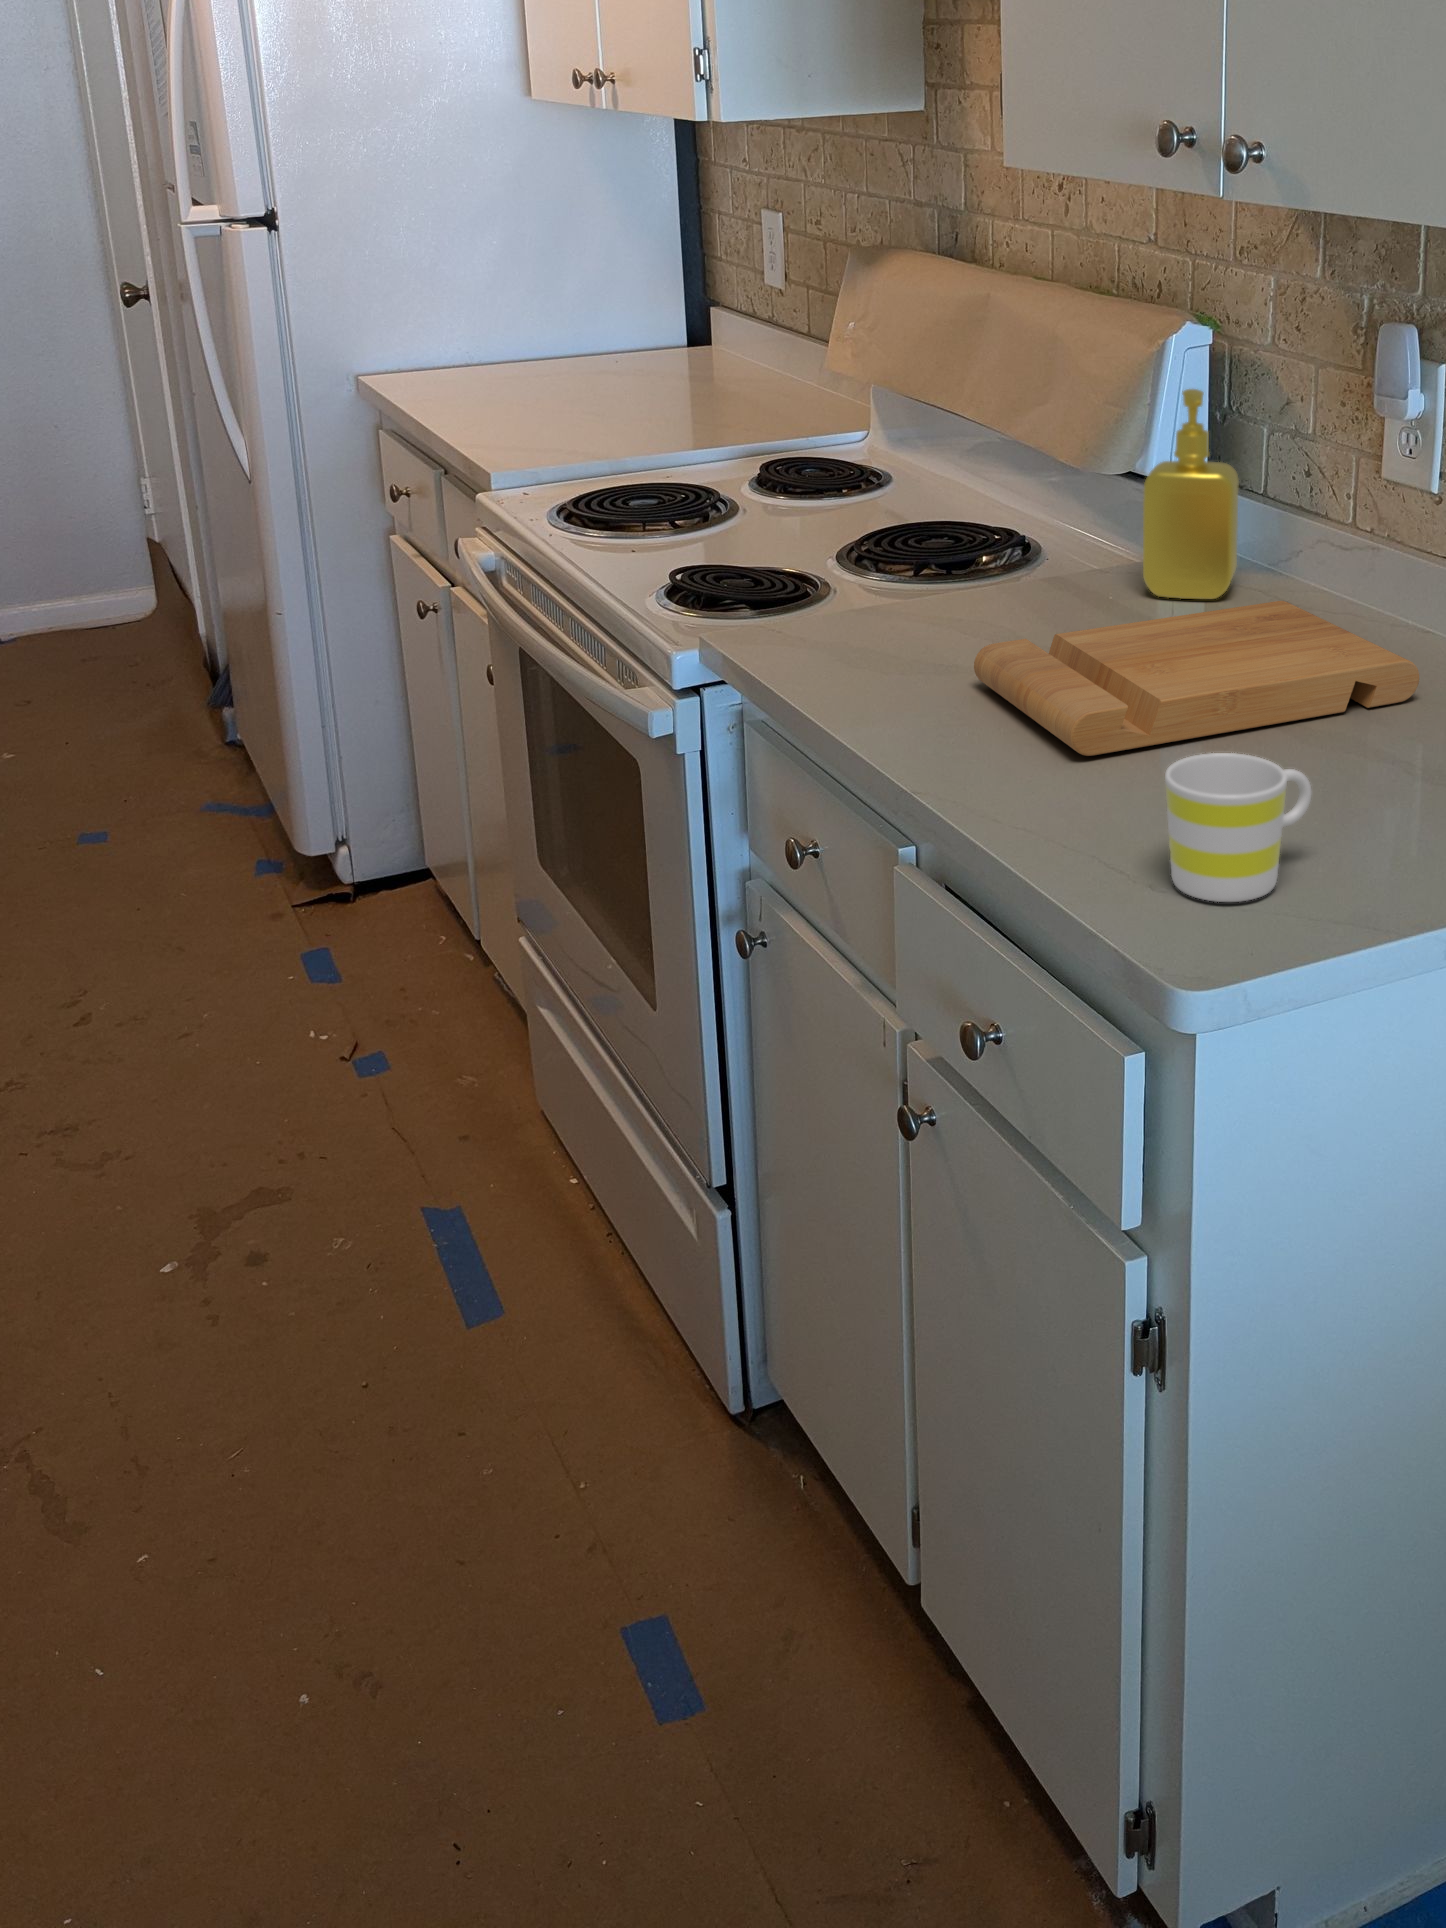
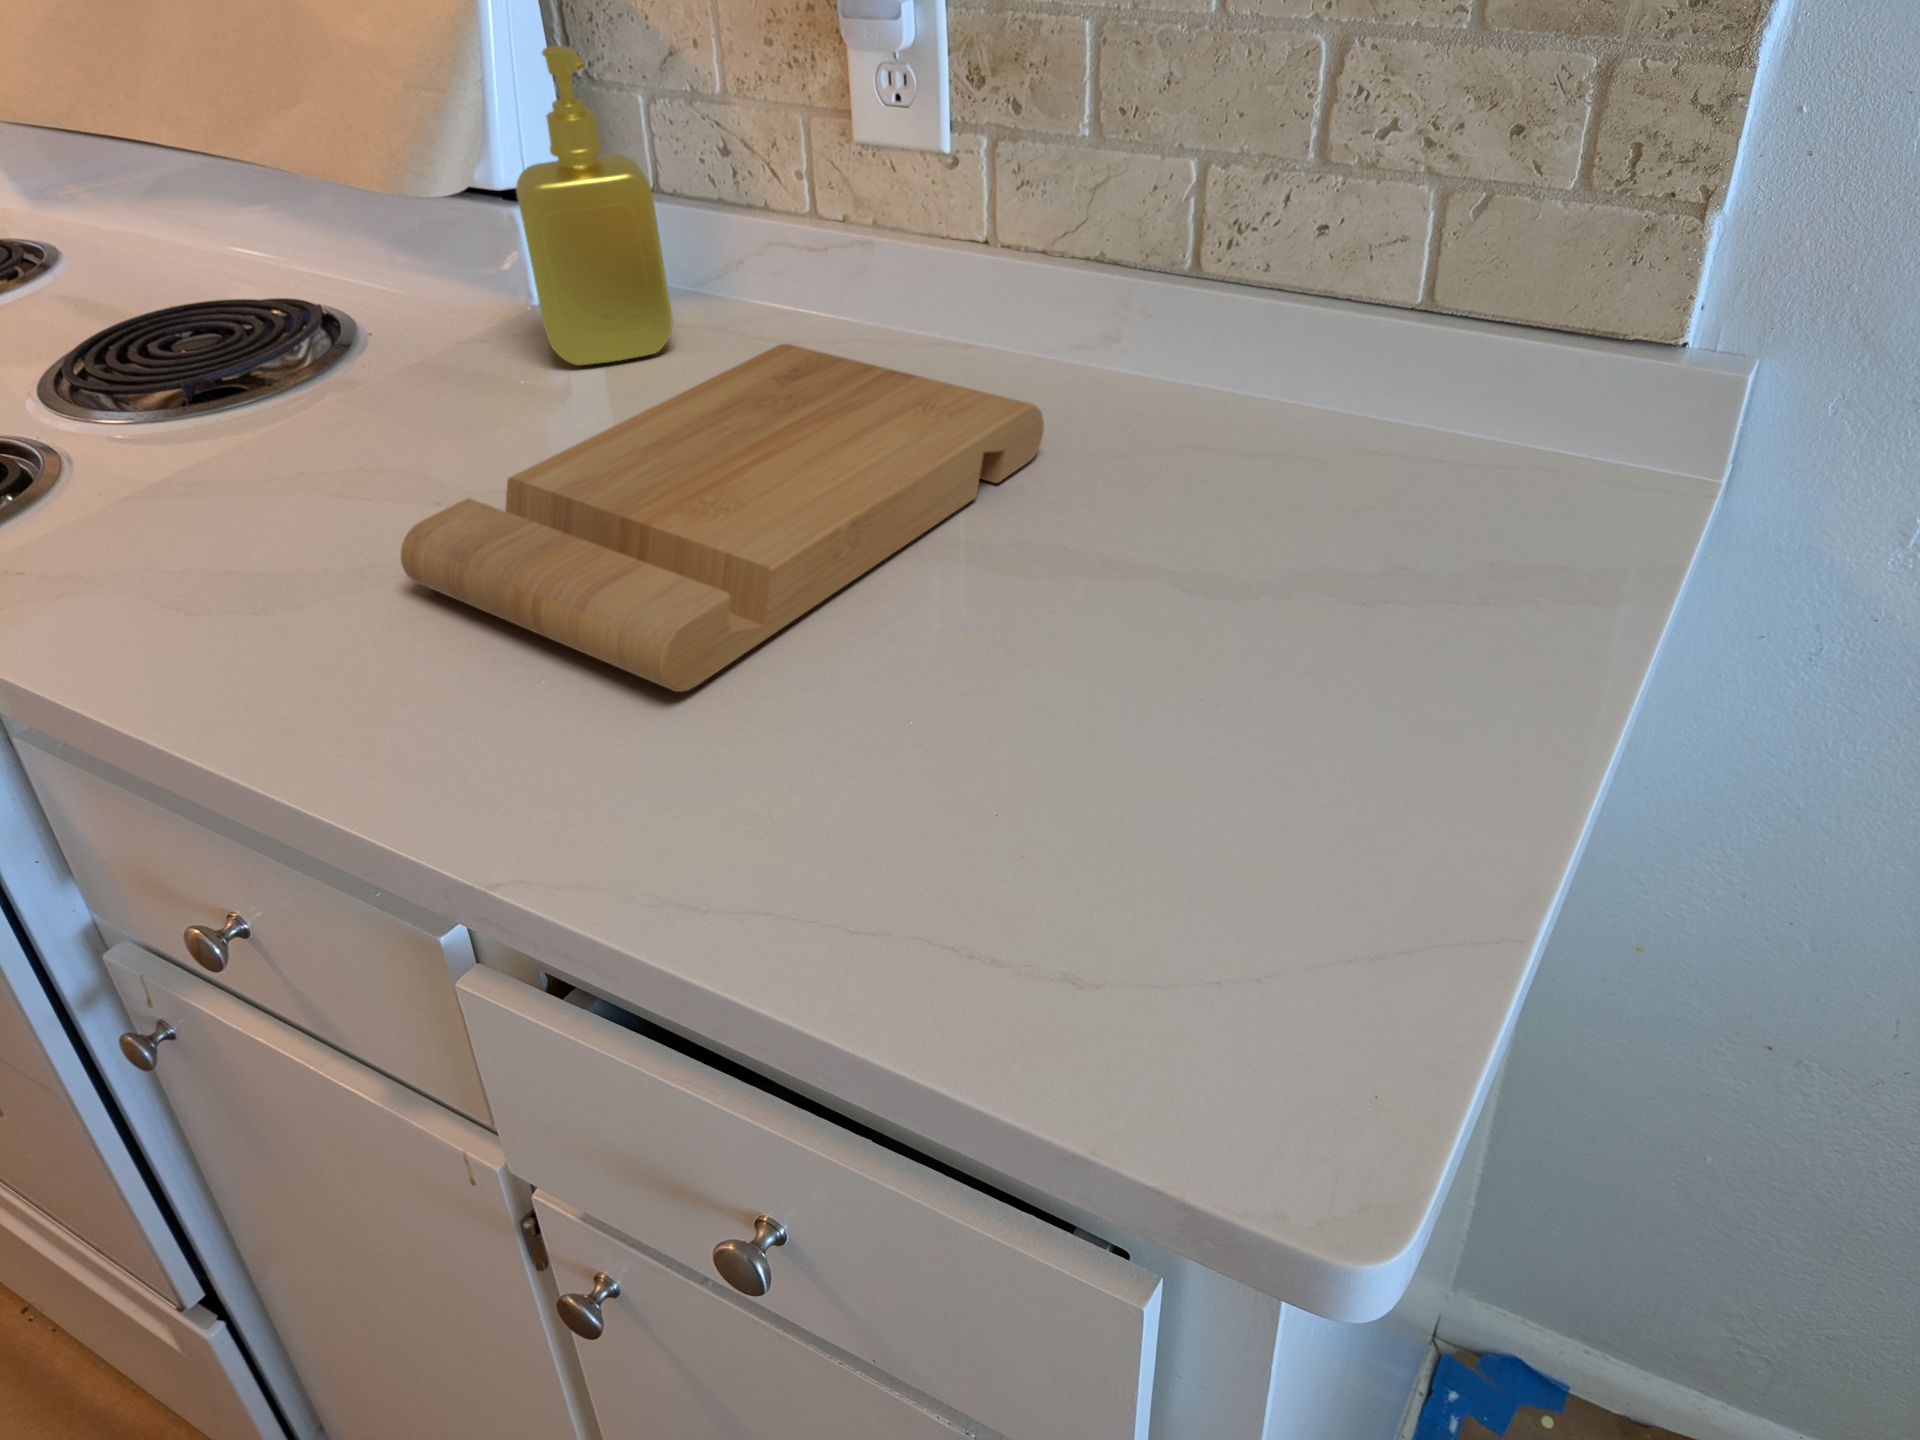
mug: present [1165,753,1311,902] -> none [991,683,1210,961]

